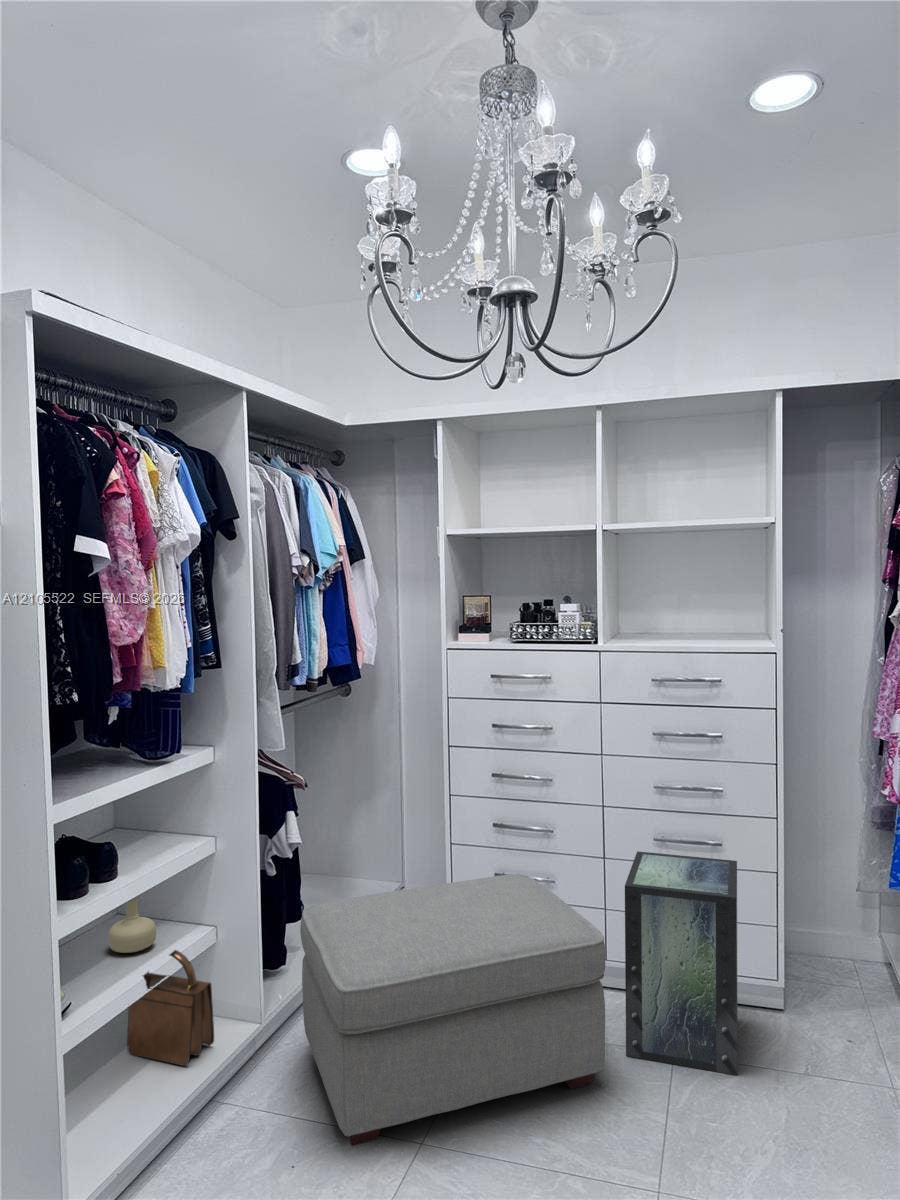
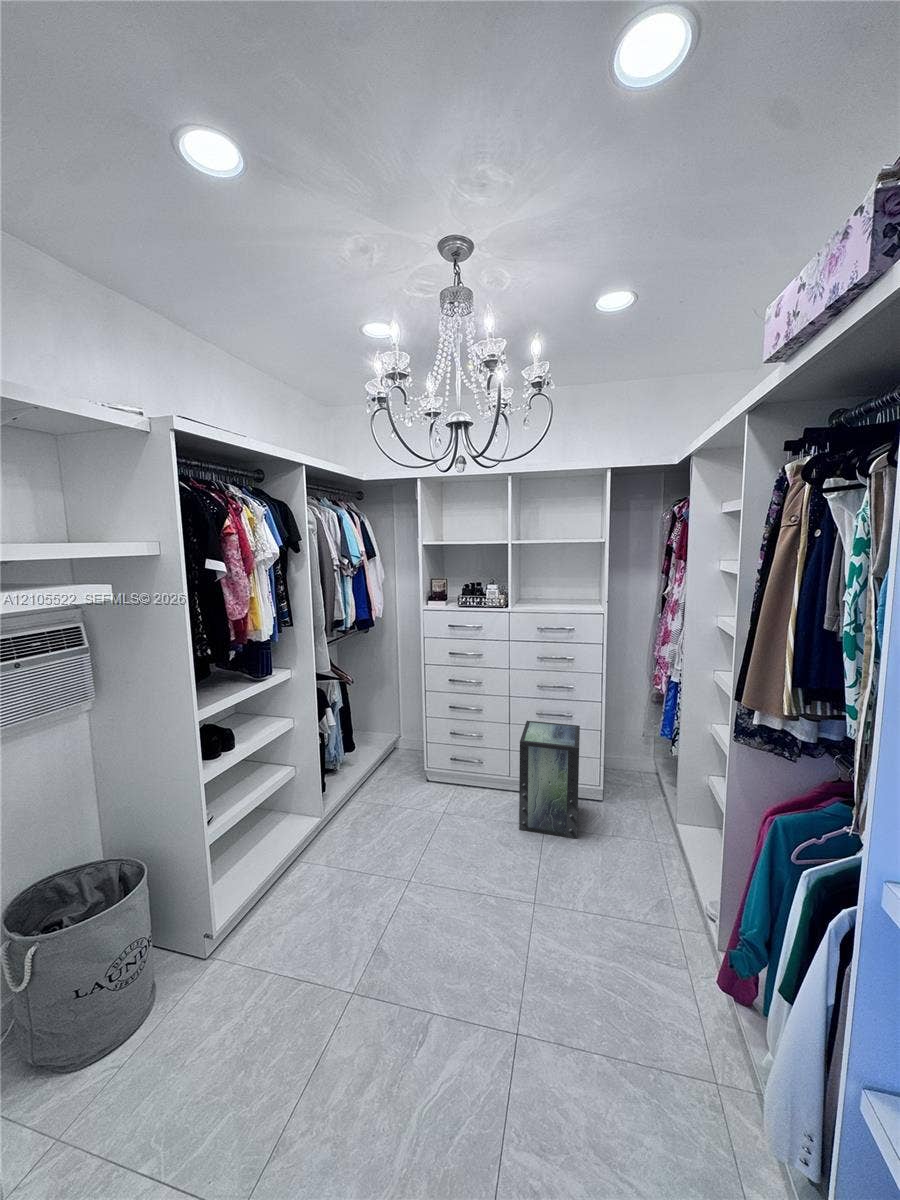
ottoman: present [300,874,605,1146] -> none [343,733,509,885]
perfume bottle: present [109,897,156,953] -> none [235,743,262,785]
handbag: present [127,950,214,1066] -> none [246,781,296,844]

